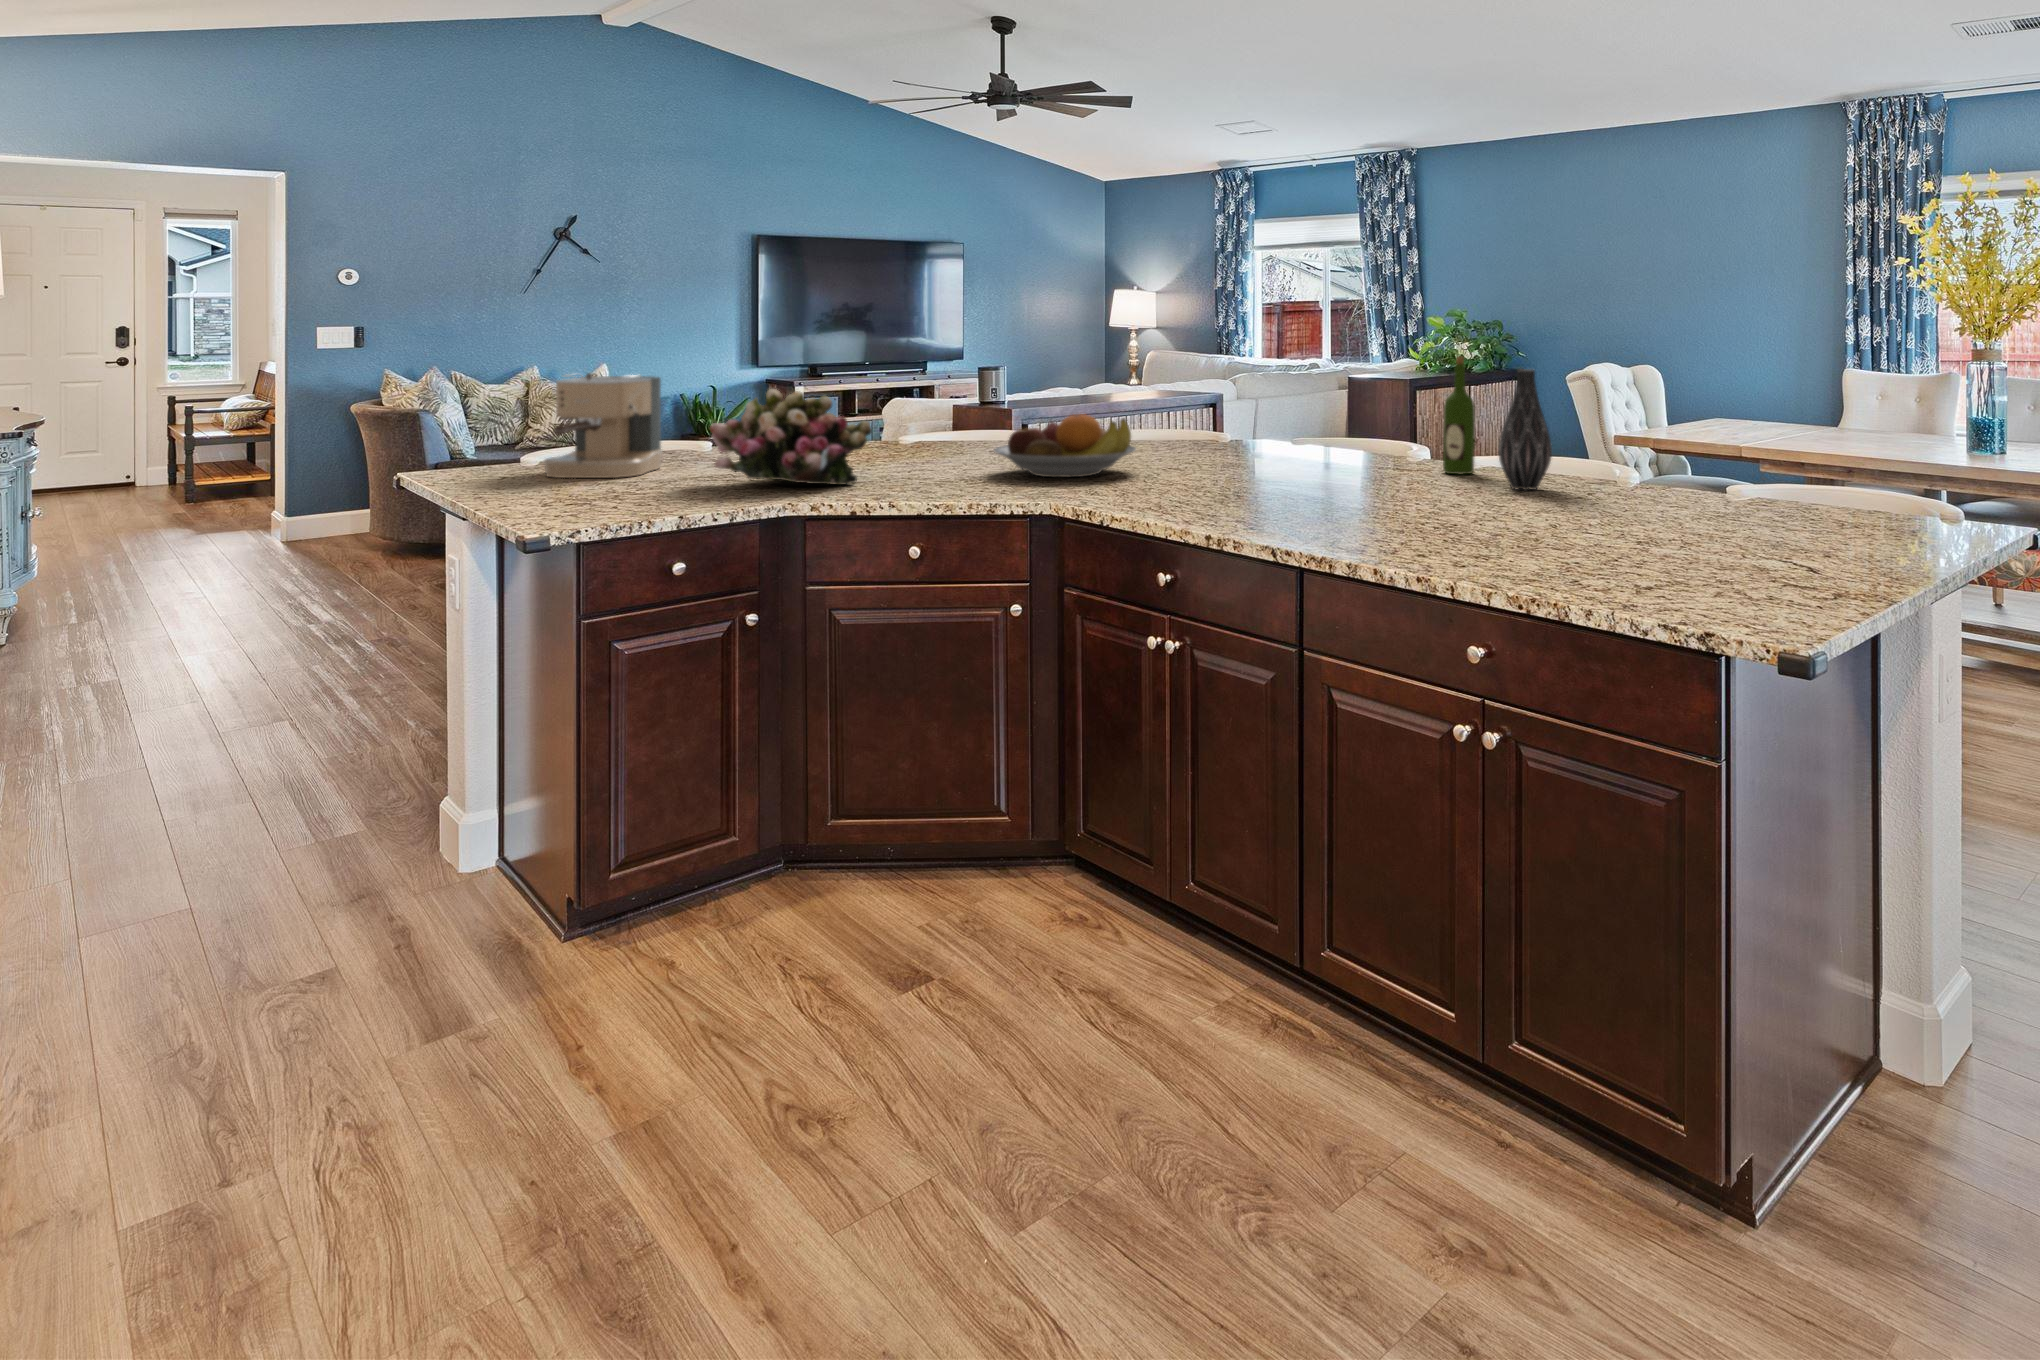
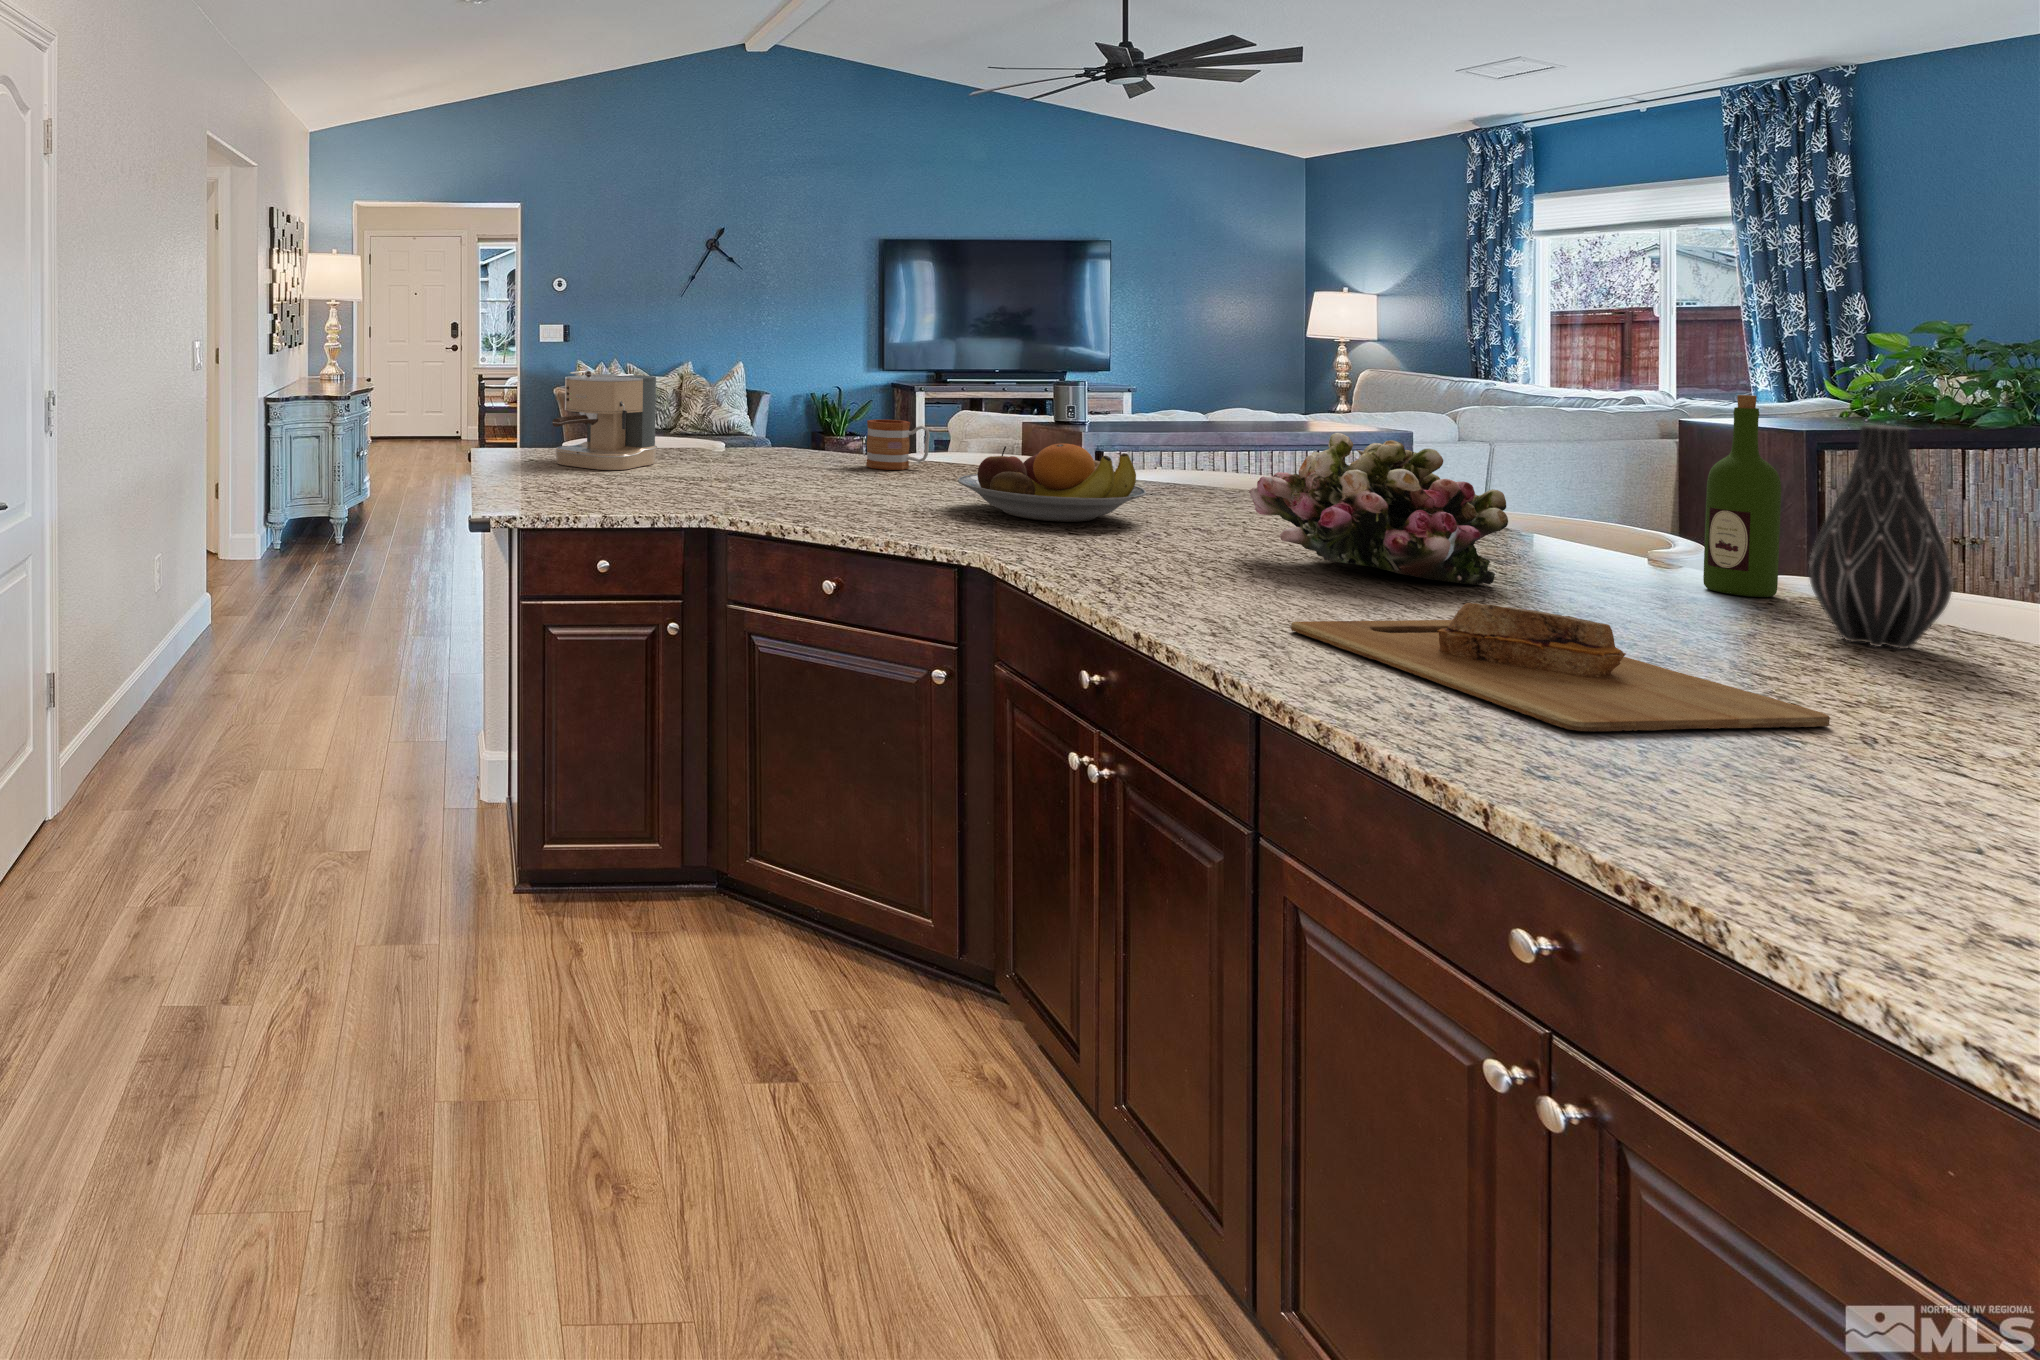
flower arrangement: present [710,389,872,485] -> present [1249,433,1508,585]
mug: none [871,408,929,453] -> present [866,420,930,470]
cutting board: none [1291,485,1538,545] -> present [1291,603,1830,732]

